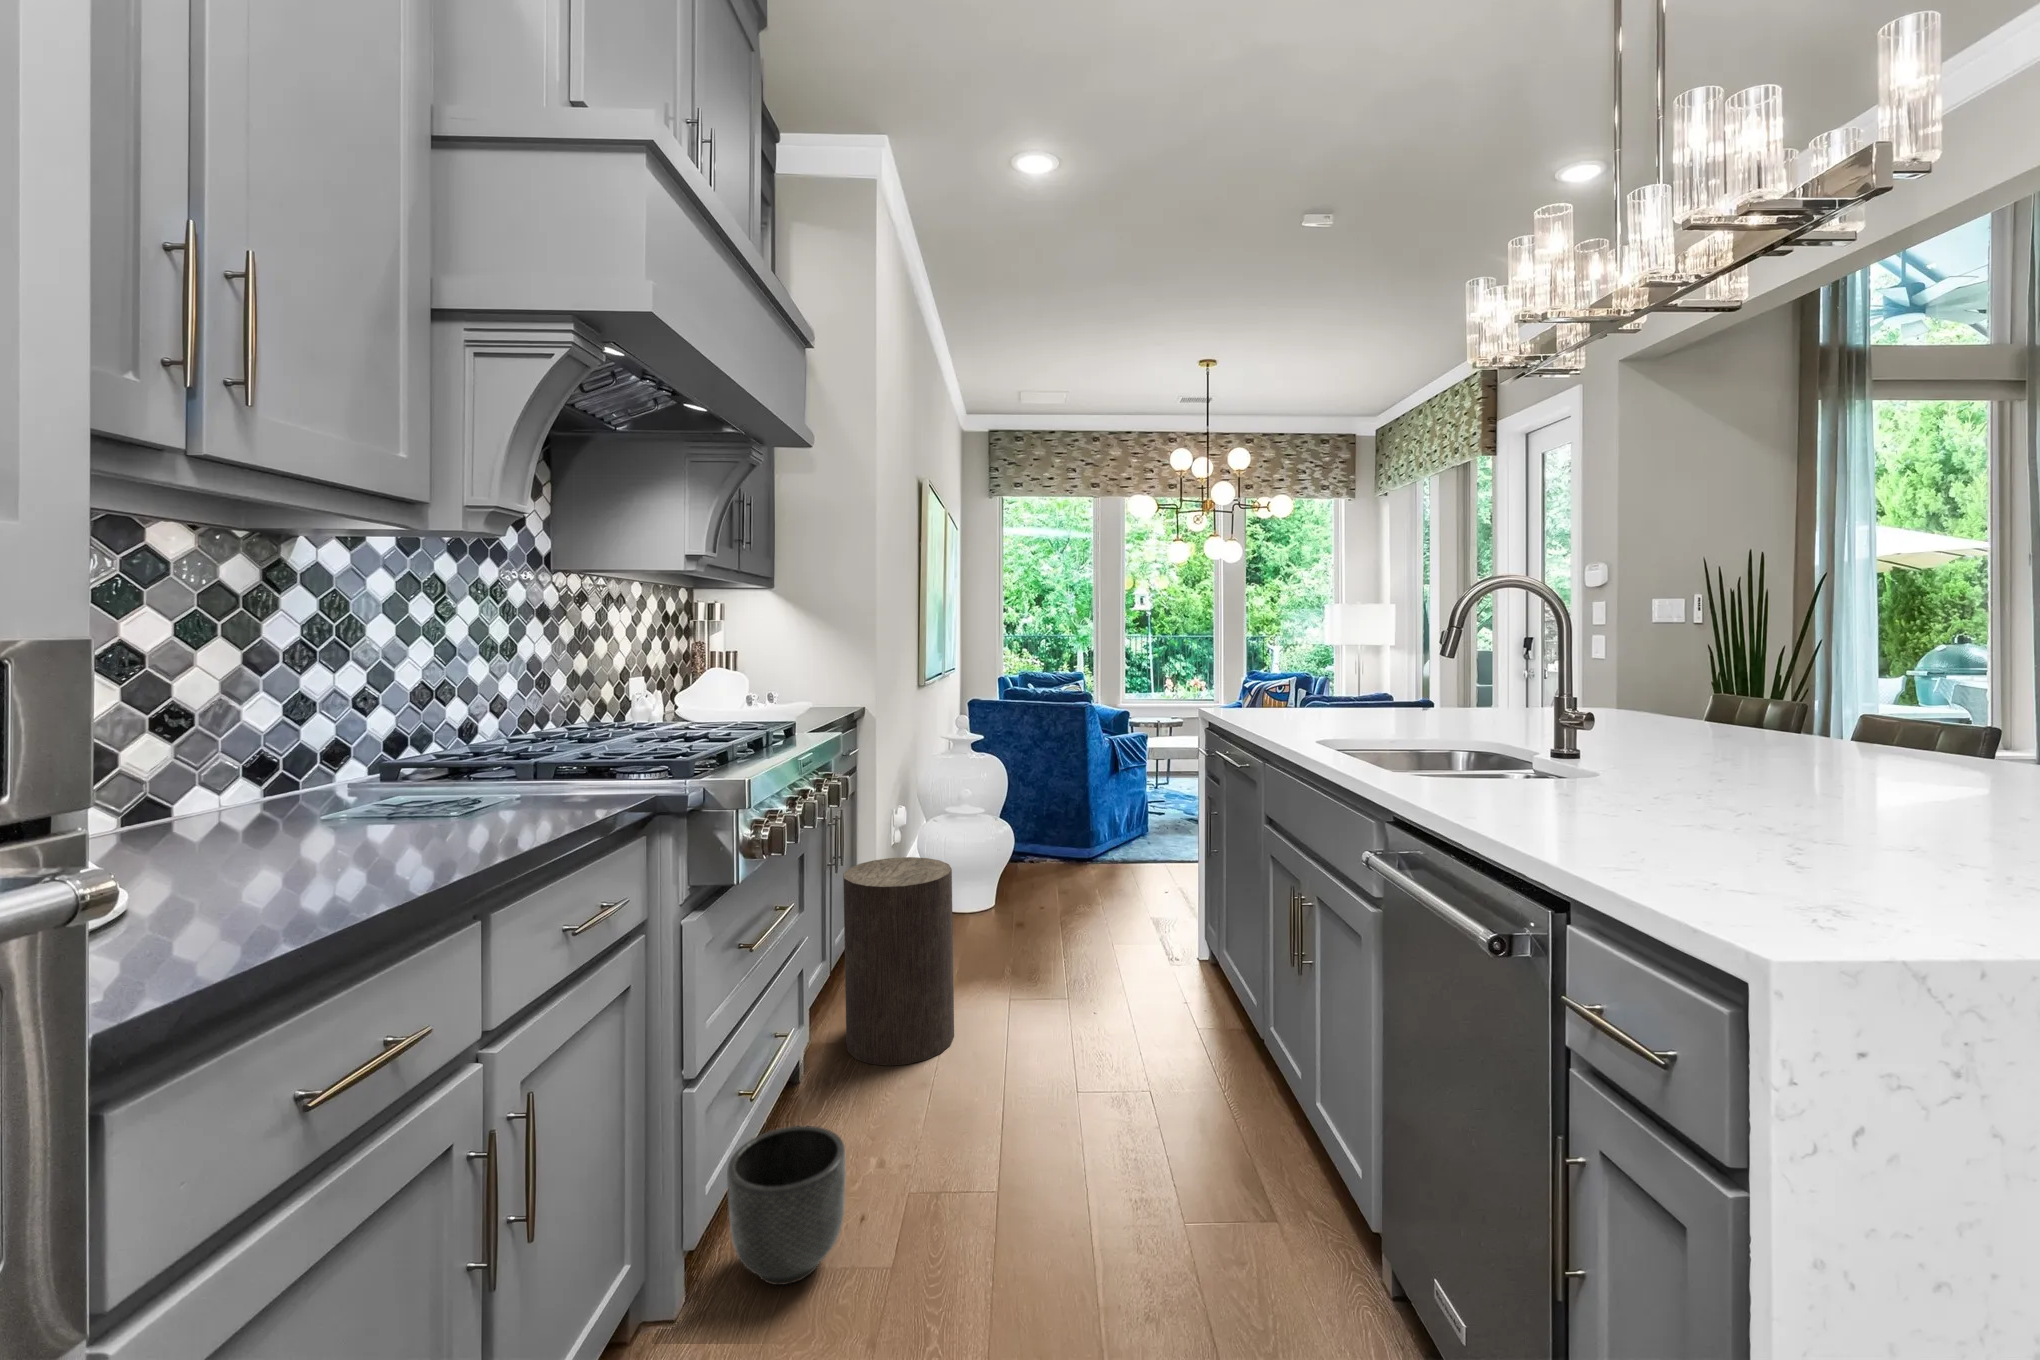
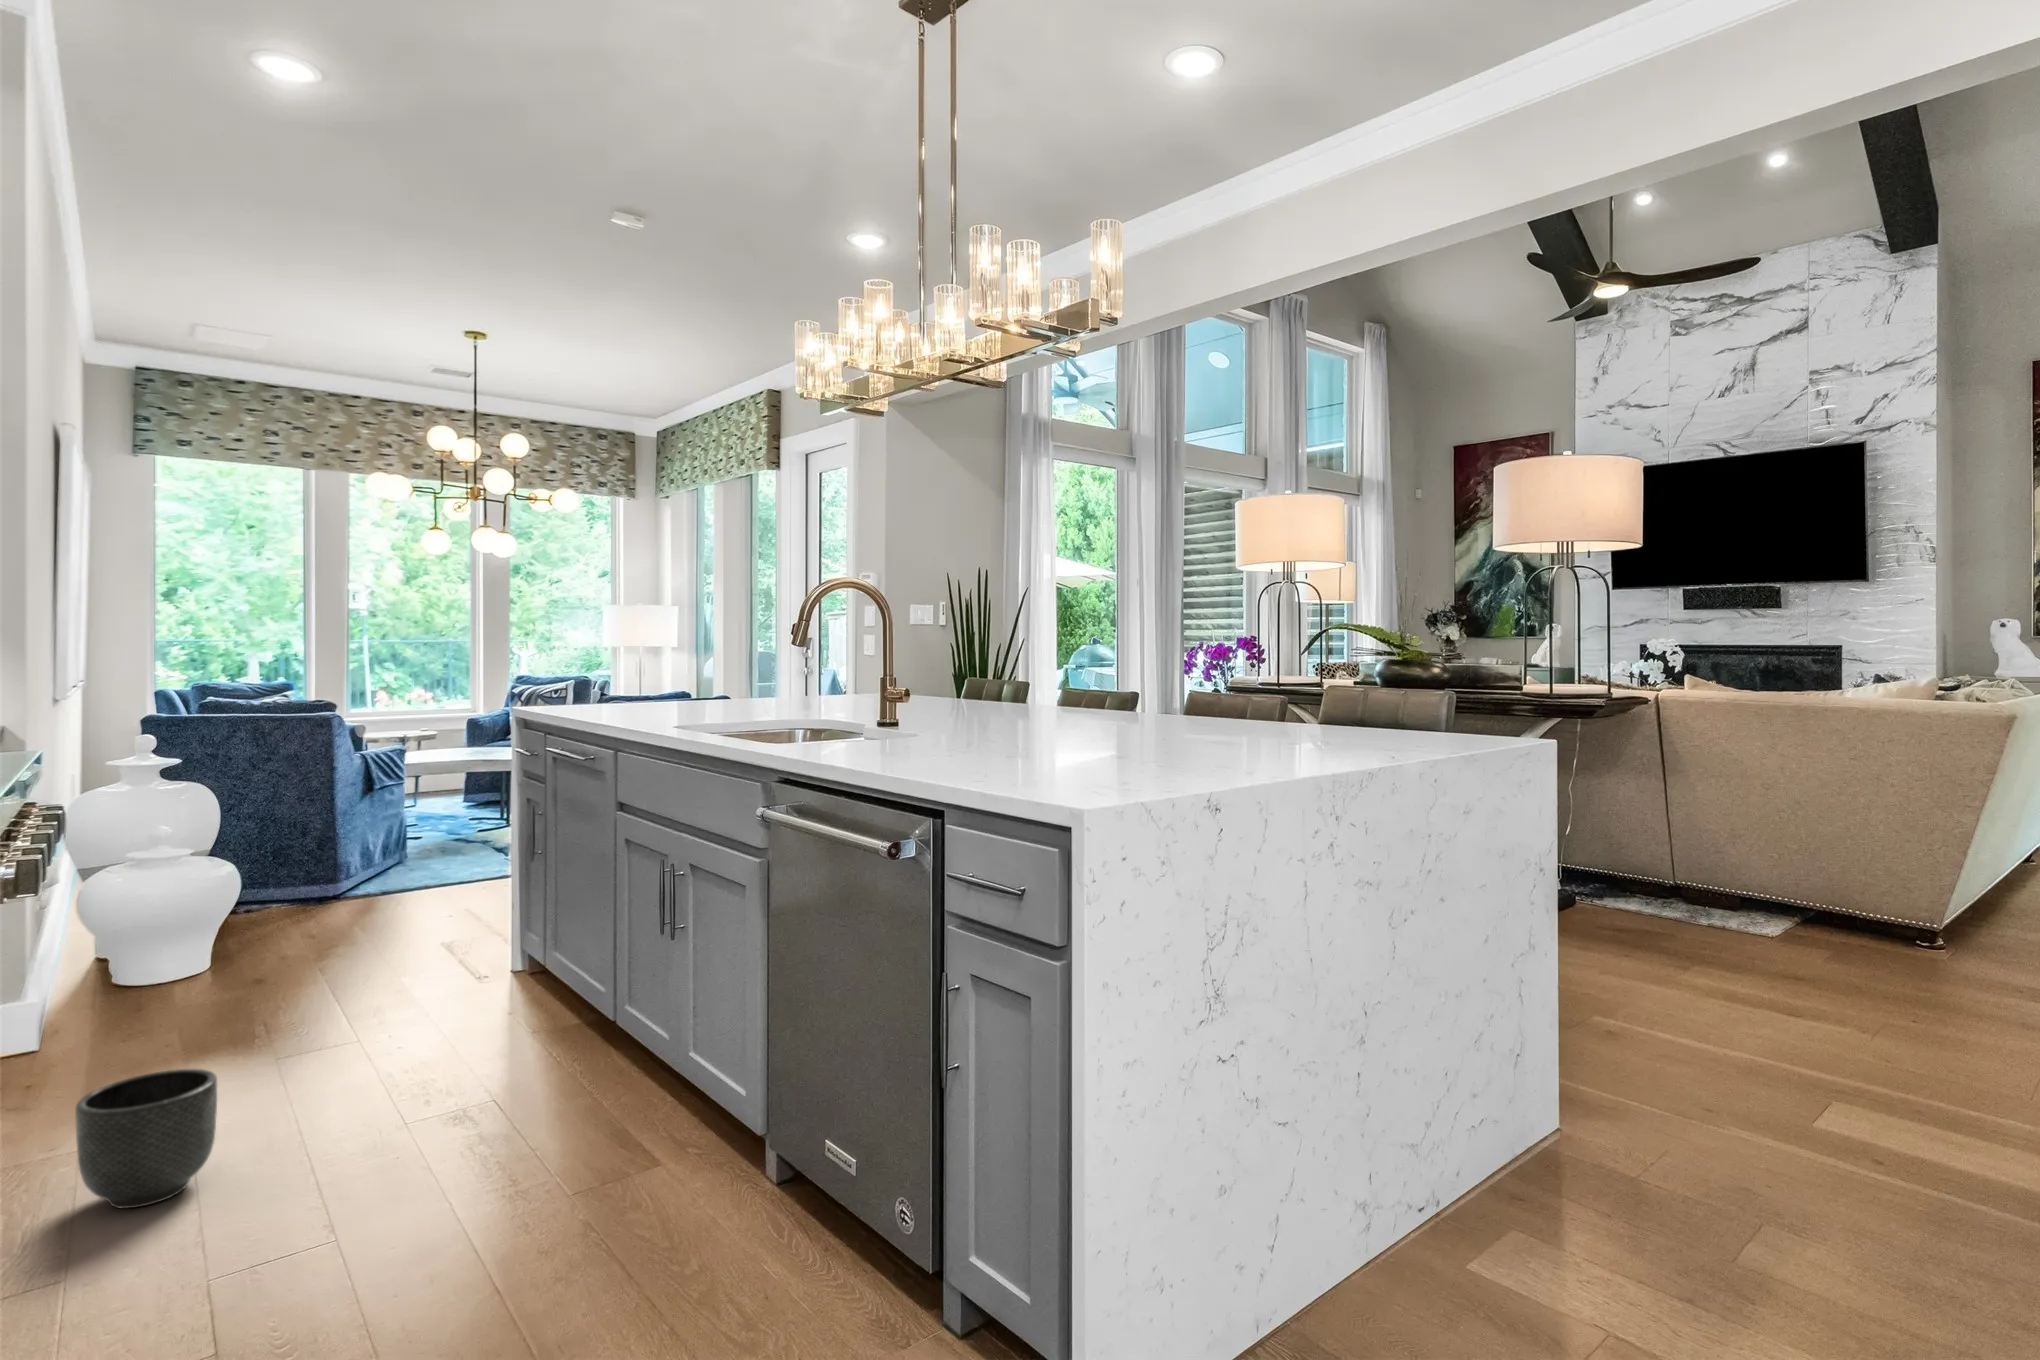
stool: present [843,857,954,1065] -> none [91,857,243,1078]

